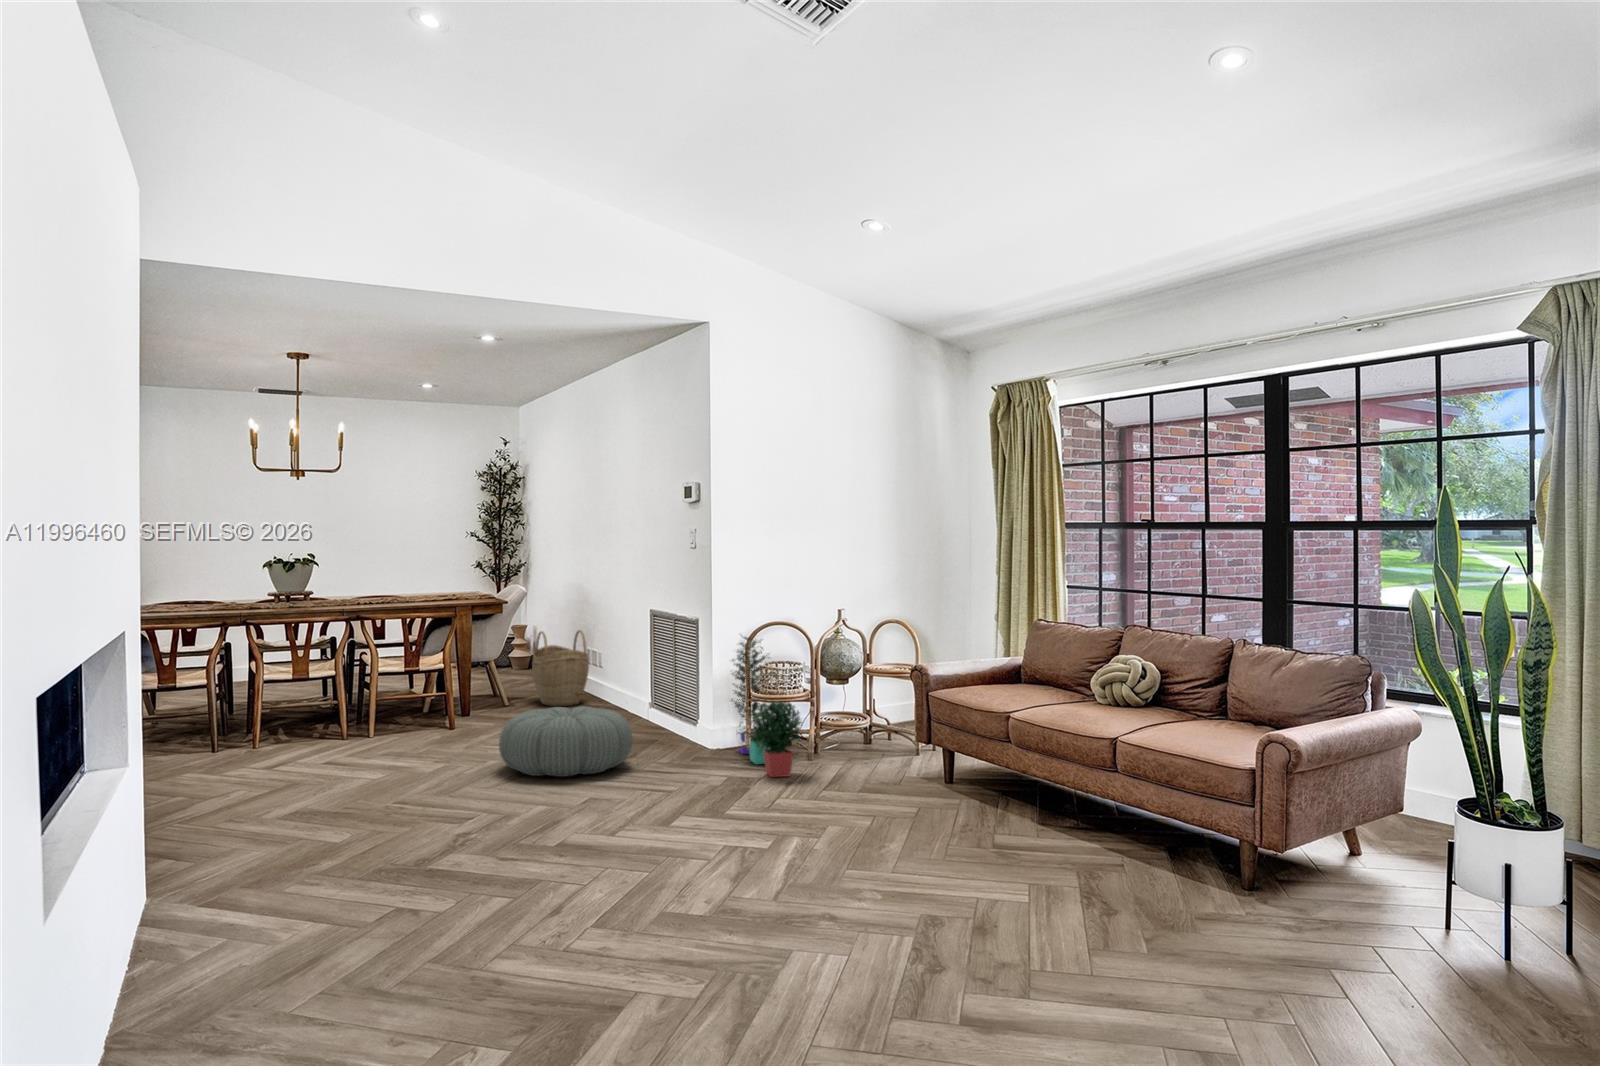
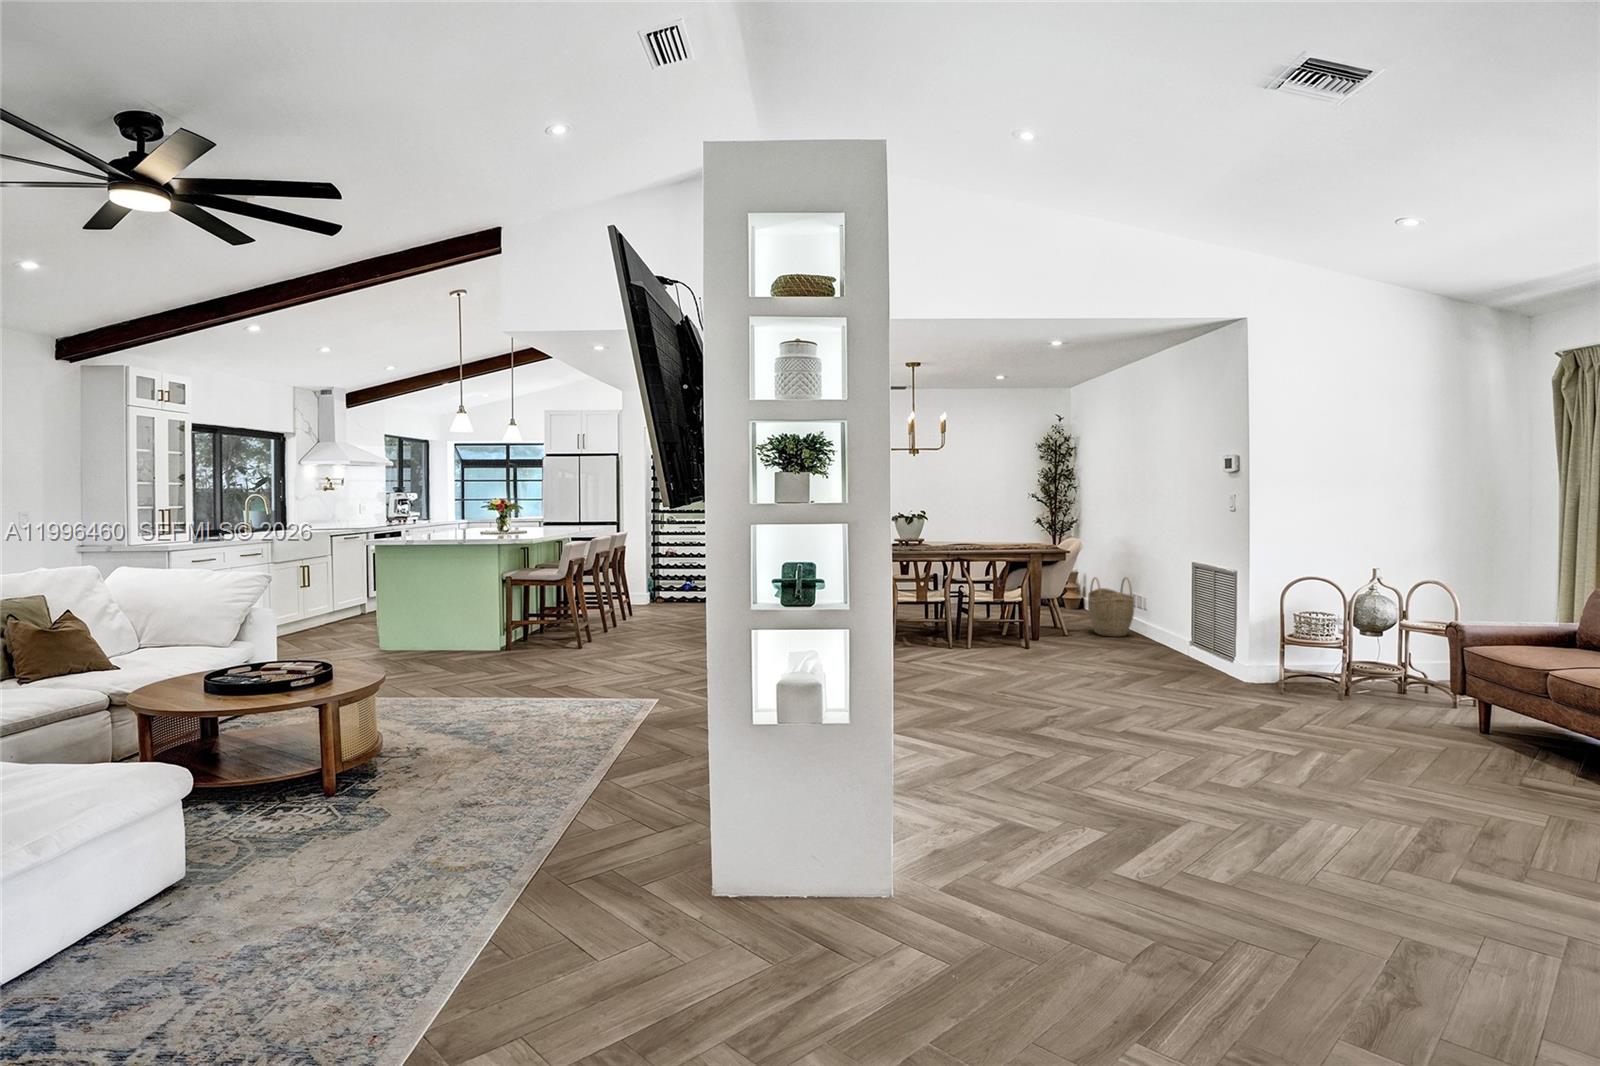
potted plant: present [731,635,802,777] -> none [1263,588,1334,708]
pouf: present [499,706,632,777] -> none [1077,639,1179,689]

